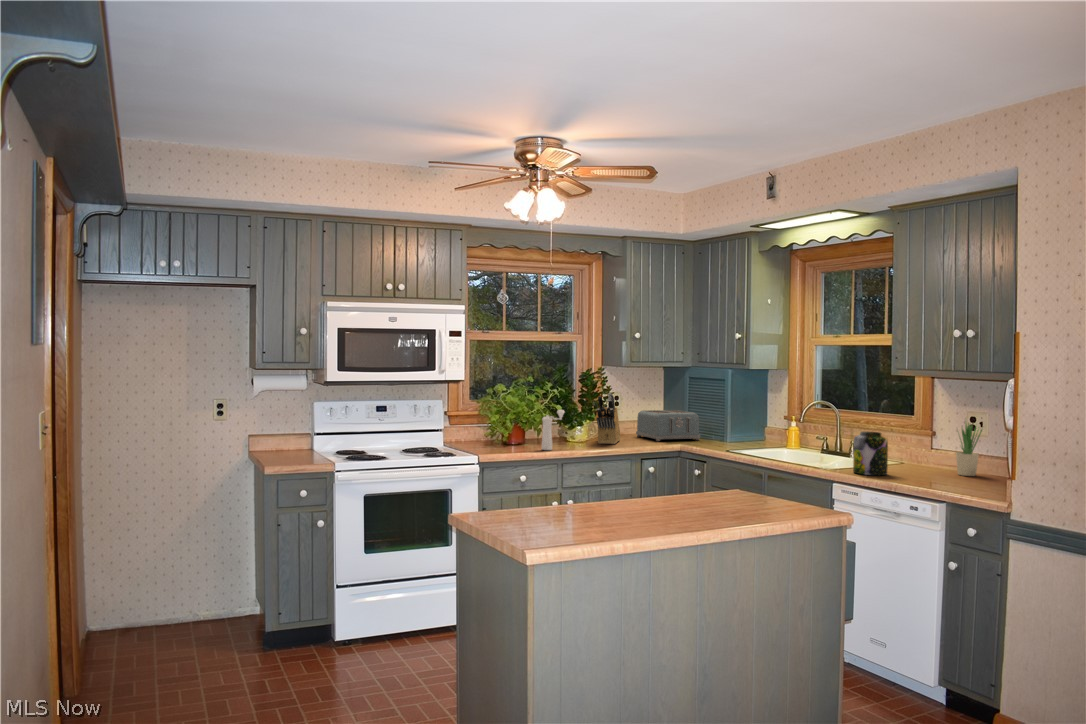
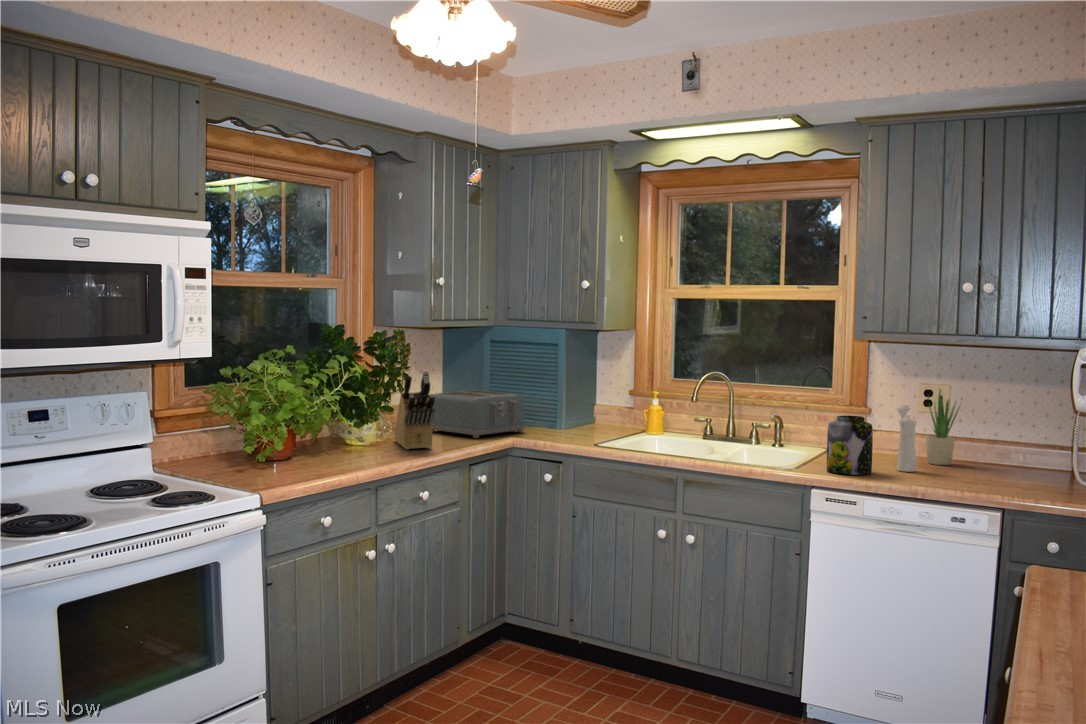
pepper mill: present [542,410,564,450] -> present [897,404,917,472]

